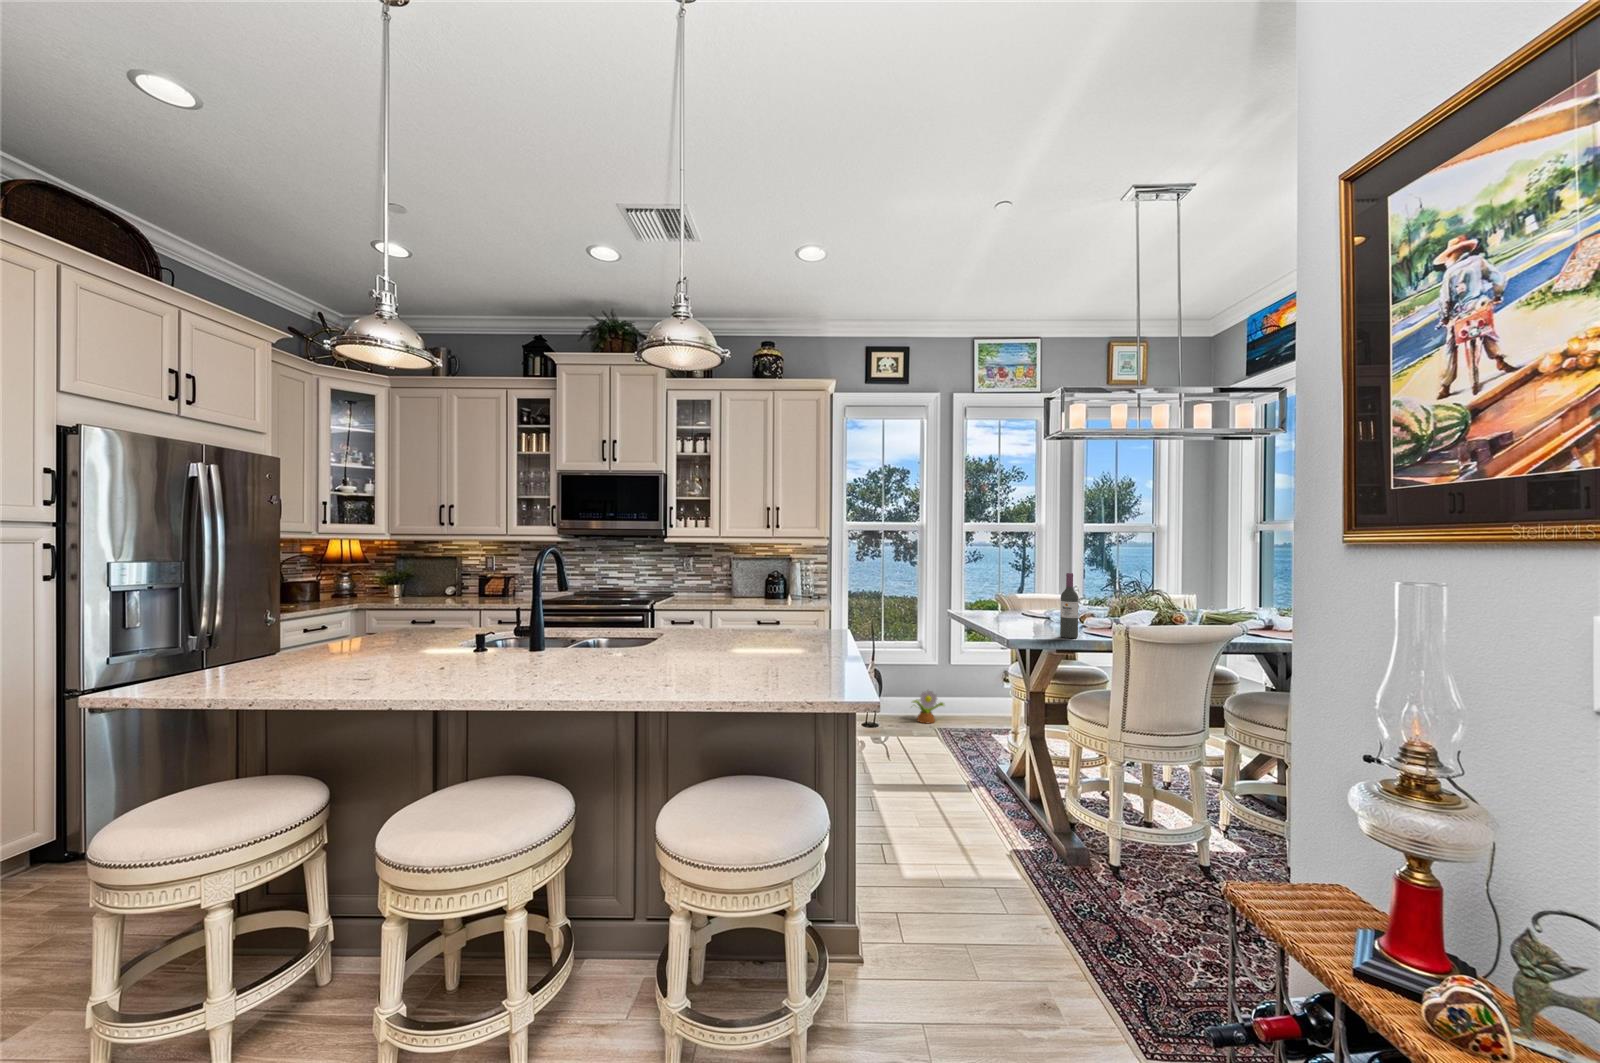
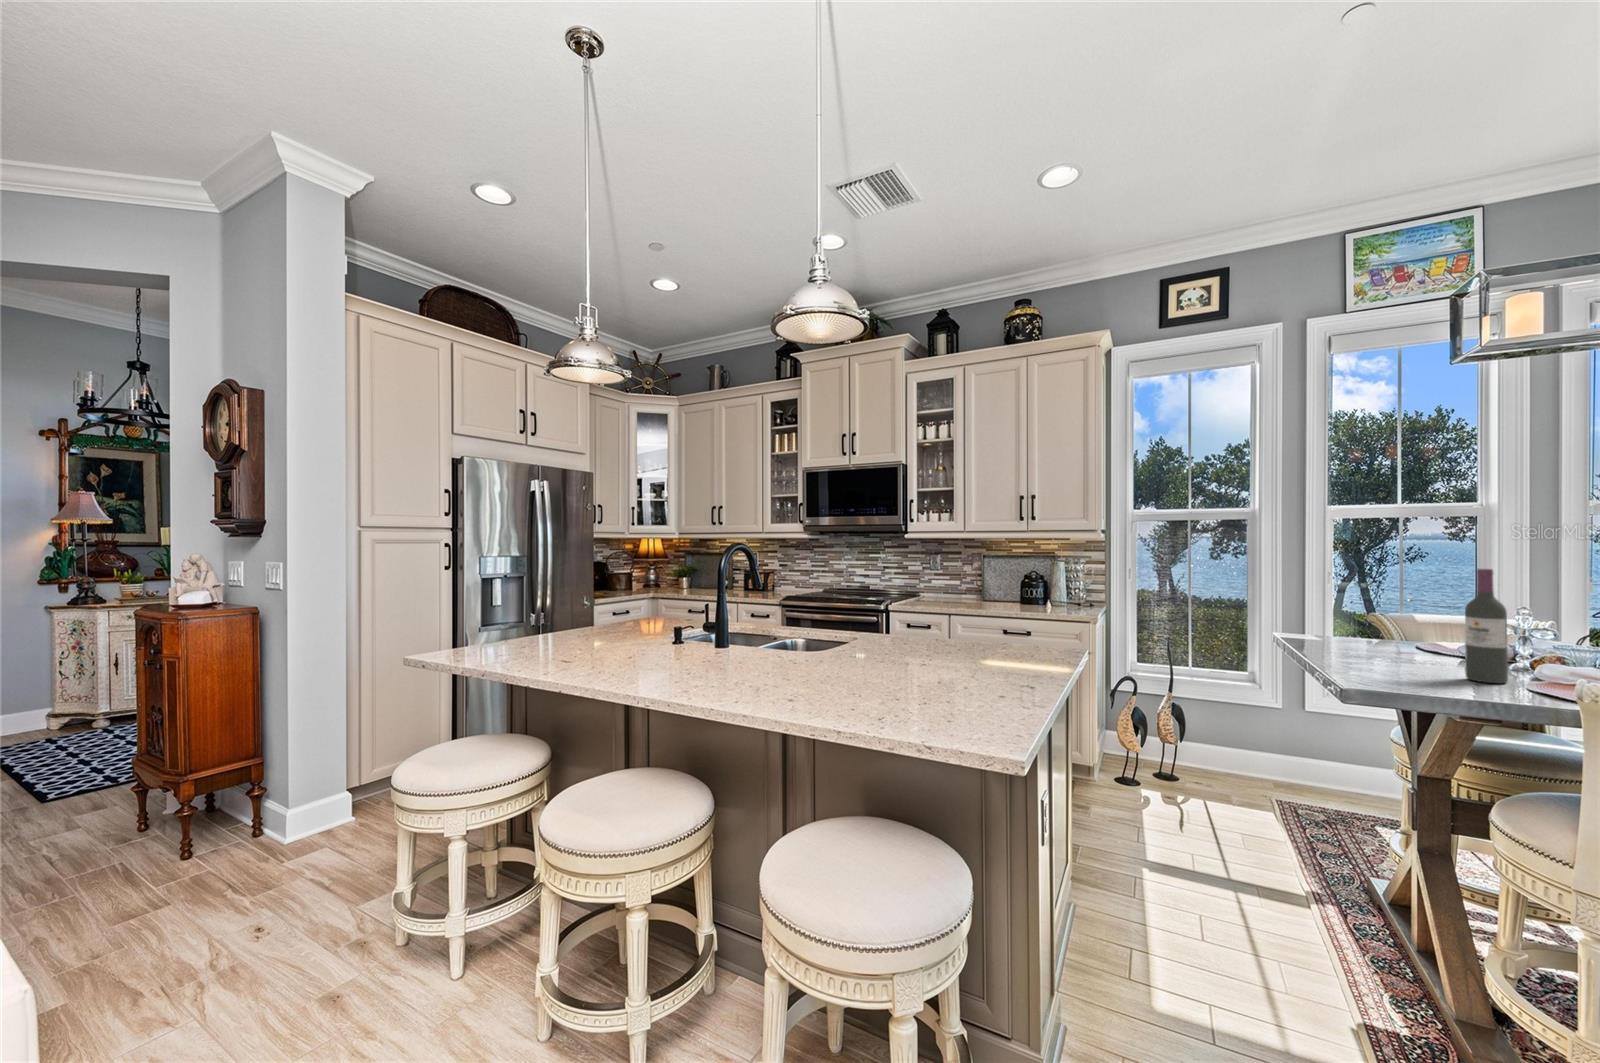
decorative plant: present [913,689,944,723] -> none [1234,741,1297,791]

